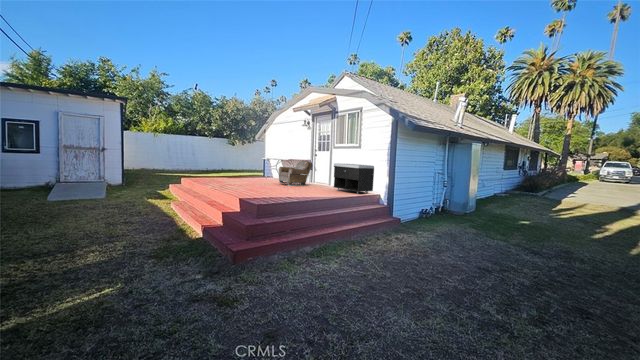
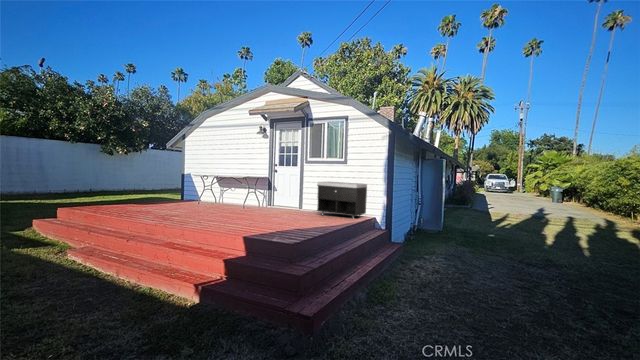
armchair: present [279,161,312,186] -> none [228,178,273,213]

